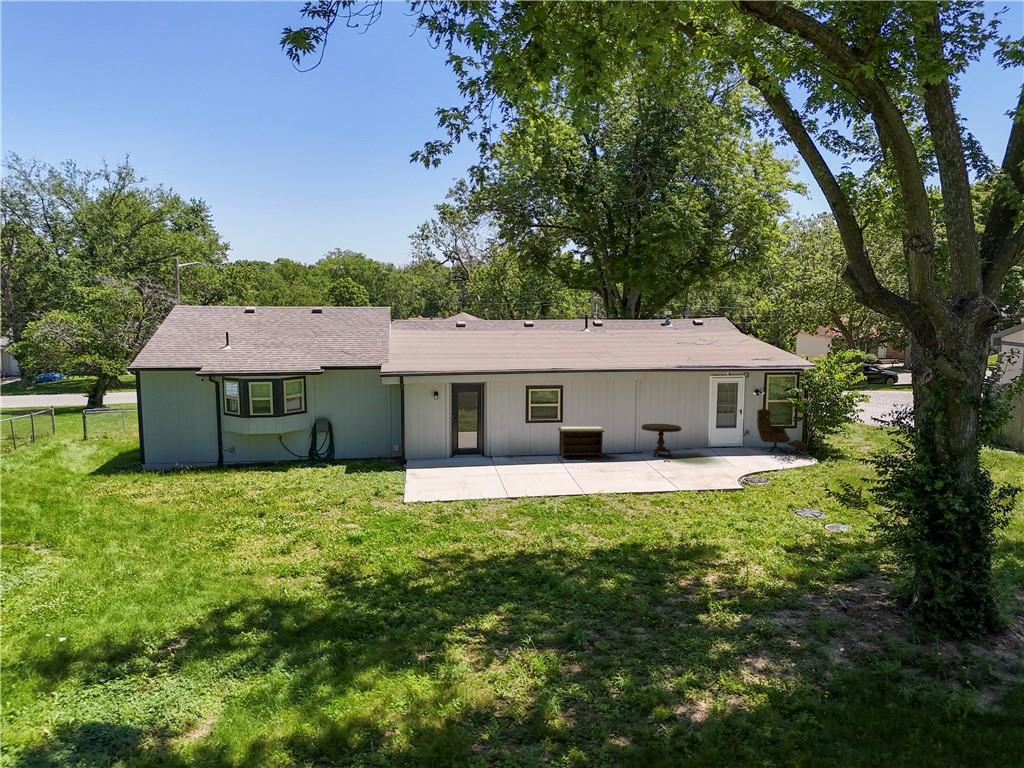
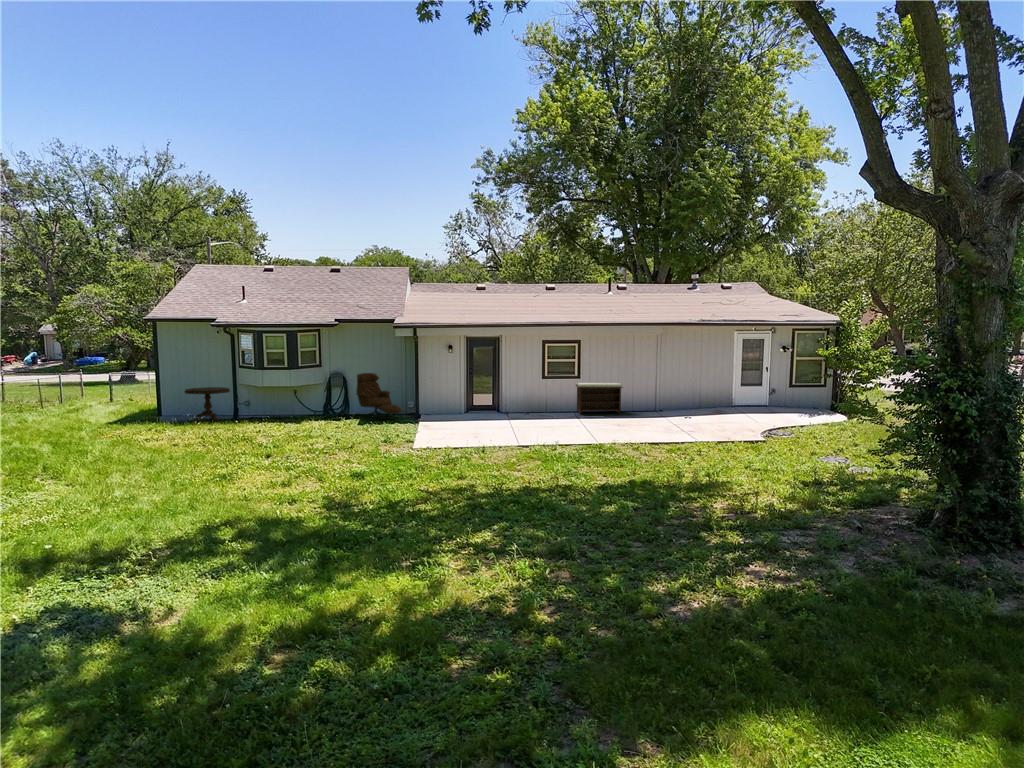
lounge chair: present [757,409,808,455] -> present [356,373,402,419]
side table: present [641,424,682,457] -> present [184,387,230,421]

